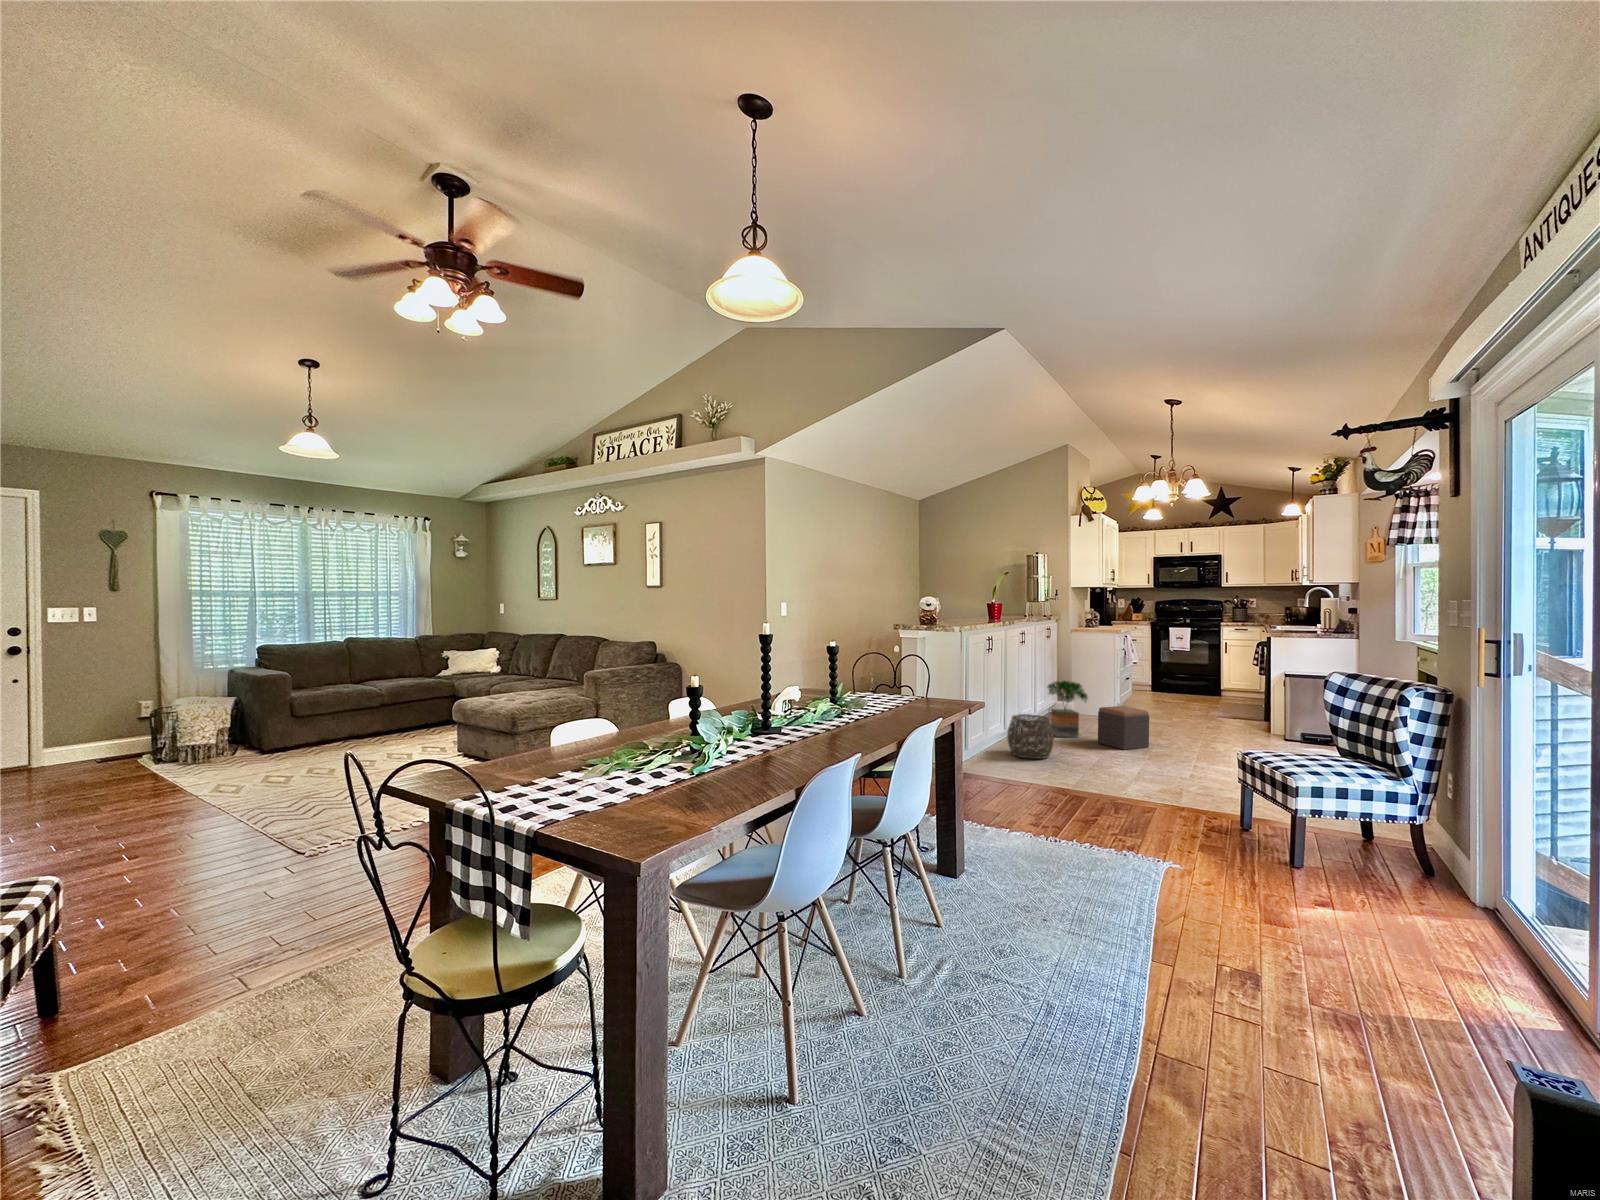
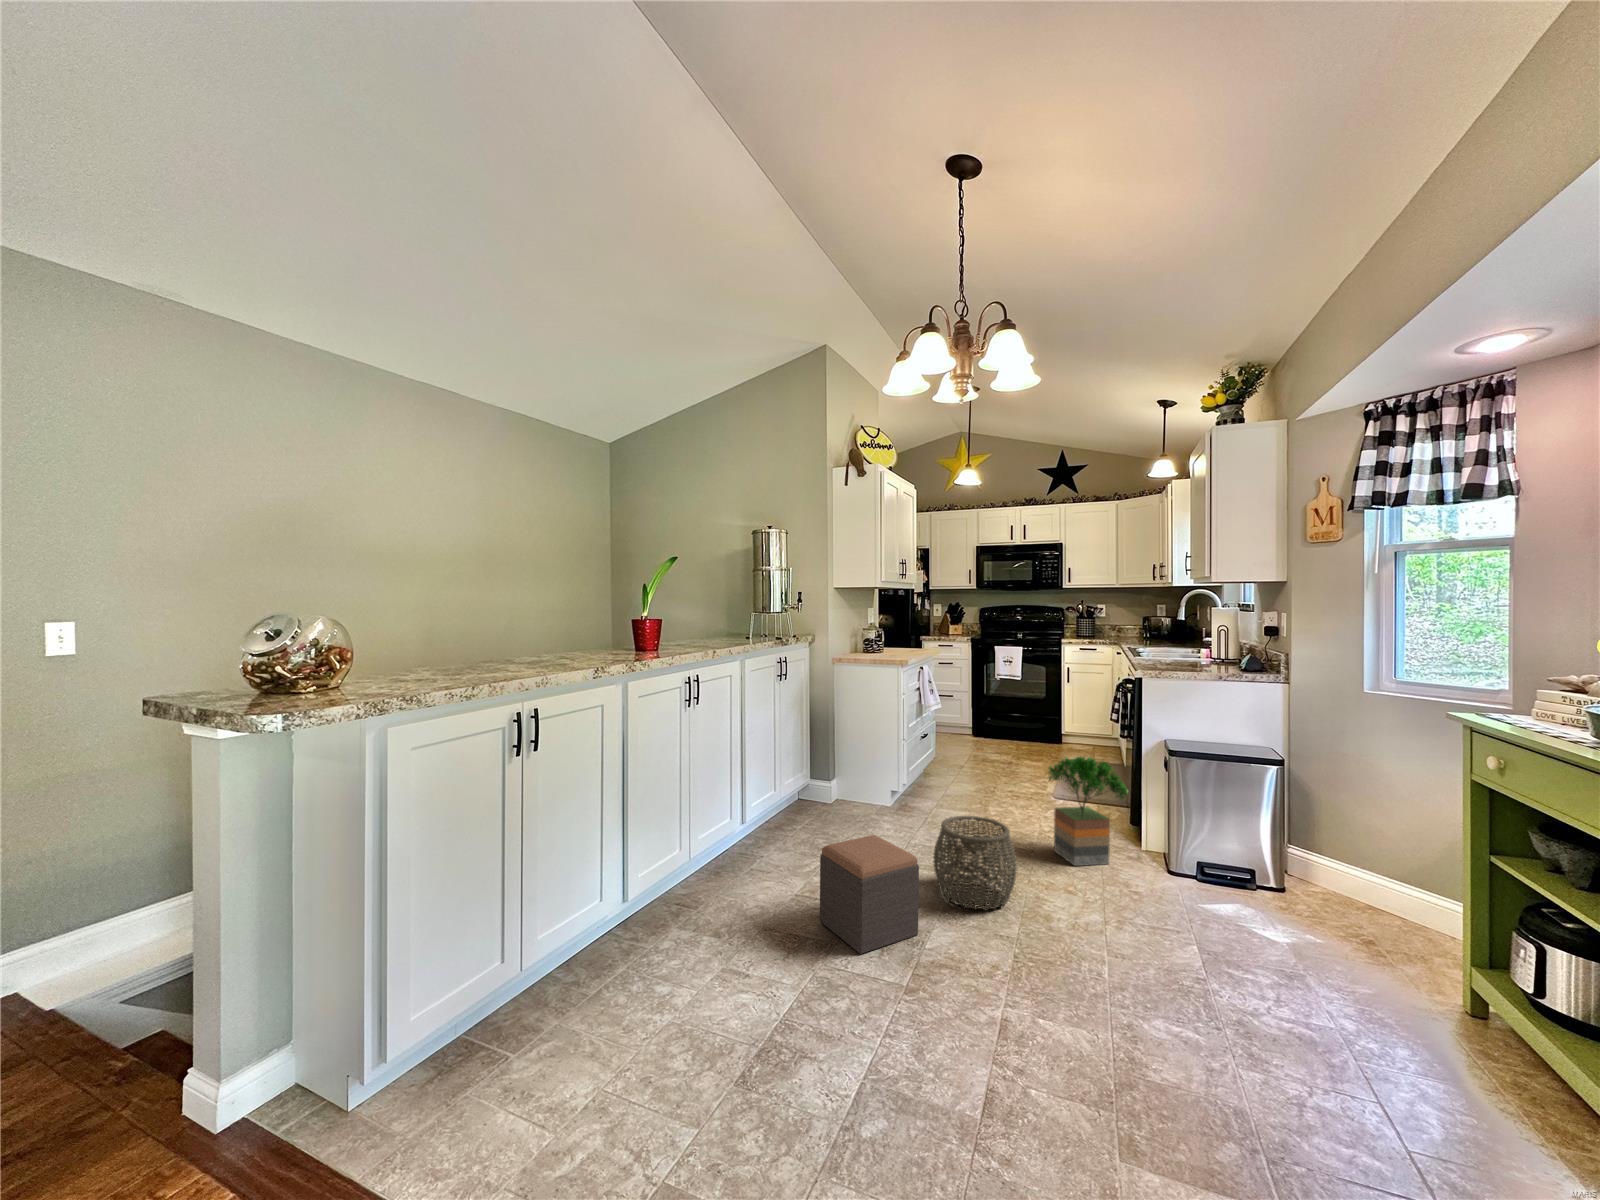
potted tree: present [1047,681,1088,738] -> present [1048,757,1128,866]
woven basket: present [1007,714,1054,759] -> present [933,816,1017,910]

